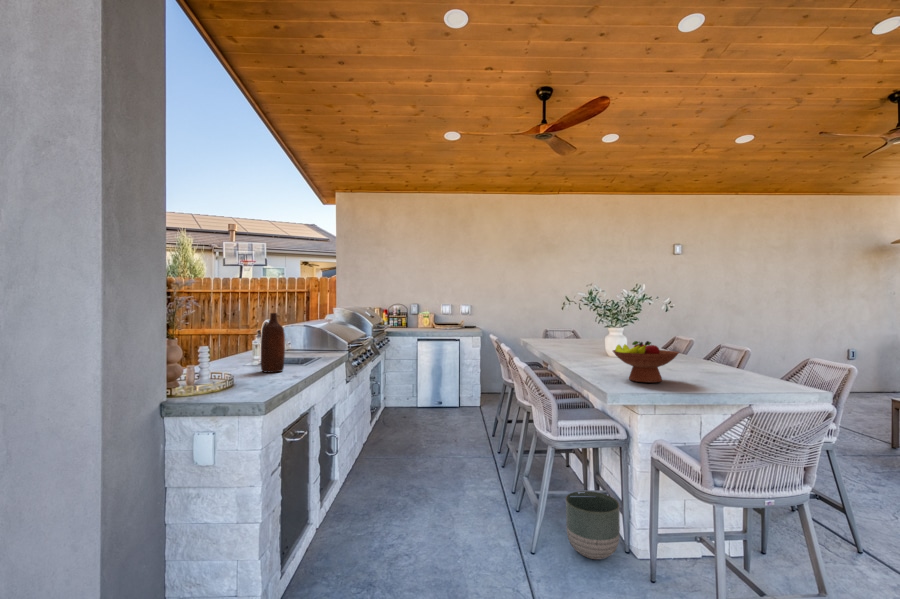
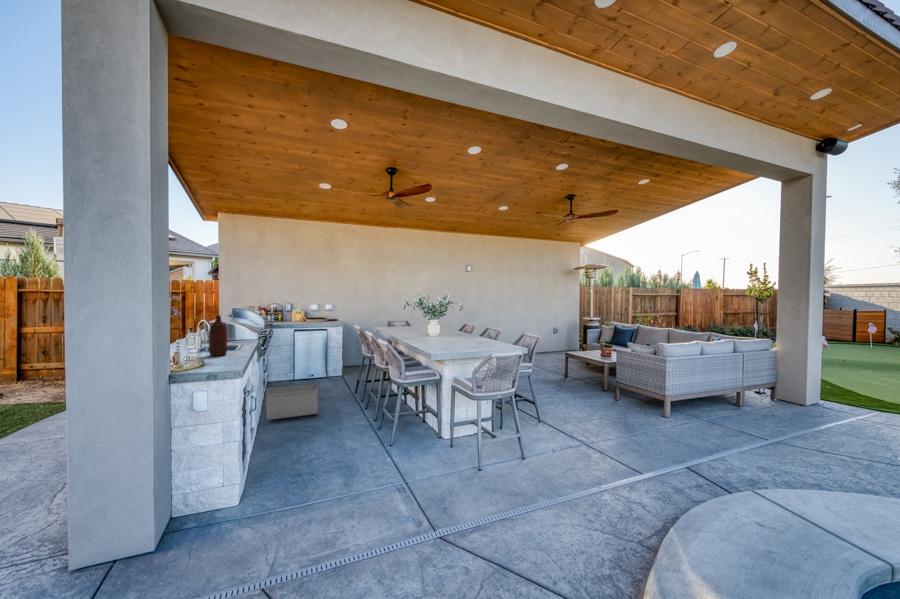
fruit bowl: present [613,341,679,383] -> none [433,327,465,348]
storage bin: none [362,417,433,464] -> present [266,384,318,420]
planter: present [566,491,620,559] -> none [409,410,436,443]

